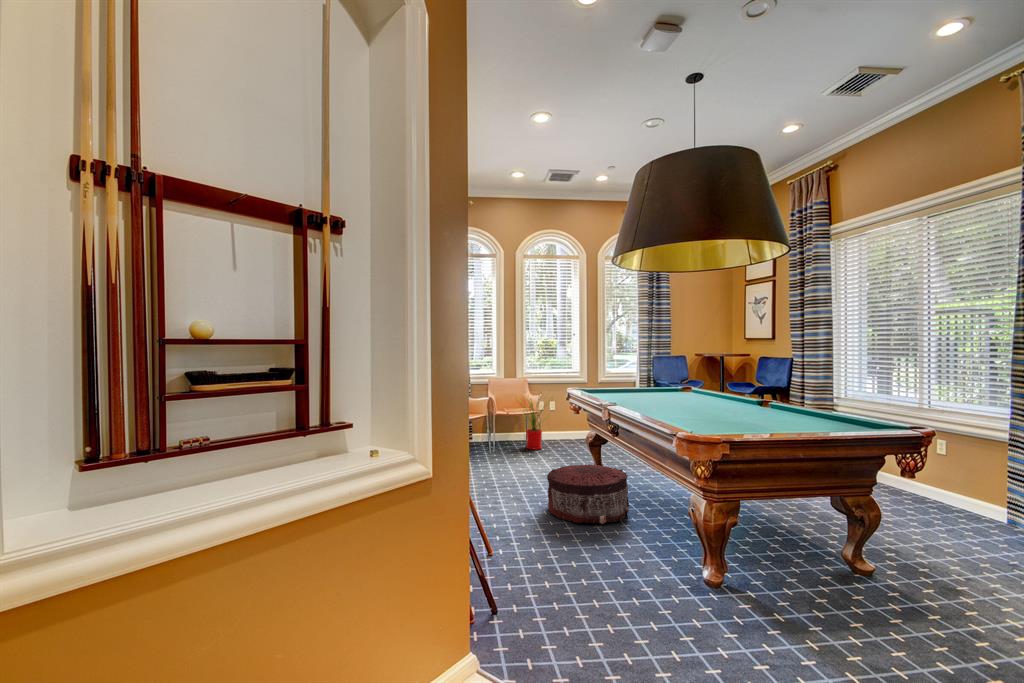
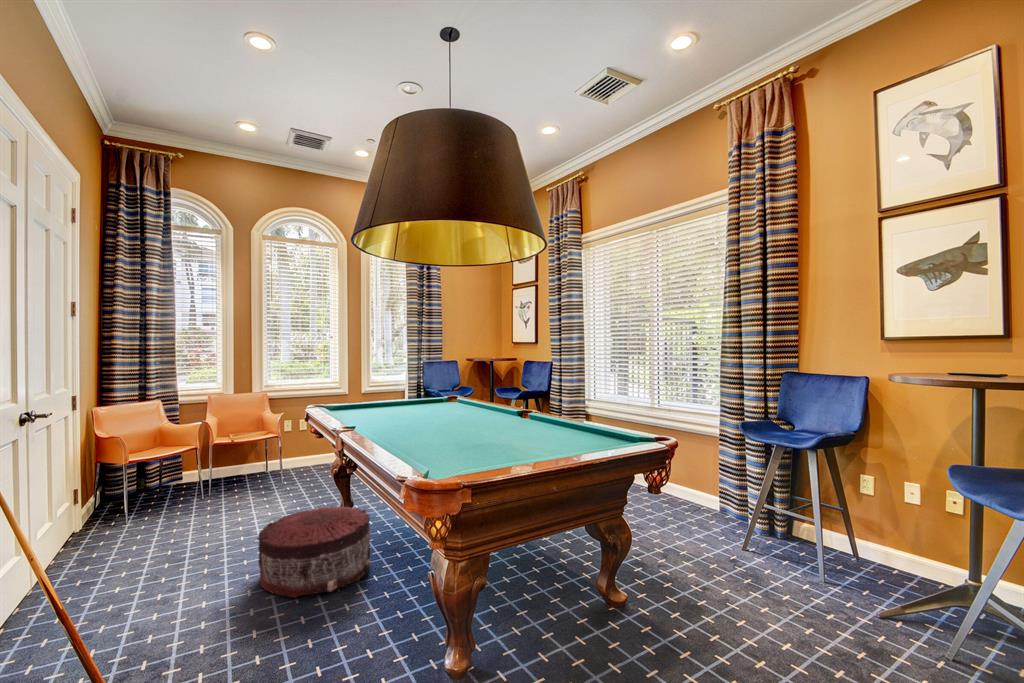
house plant: present [526,399,548,450] -> none [243,406,304,482]

